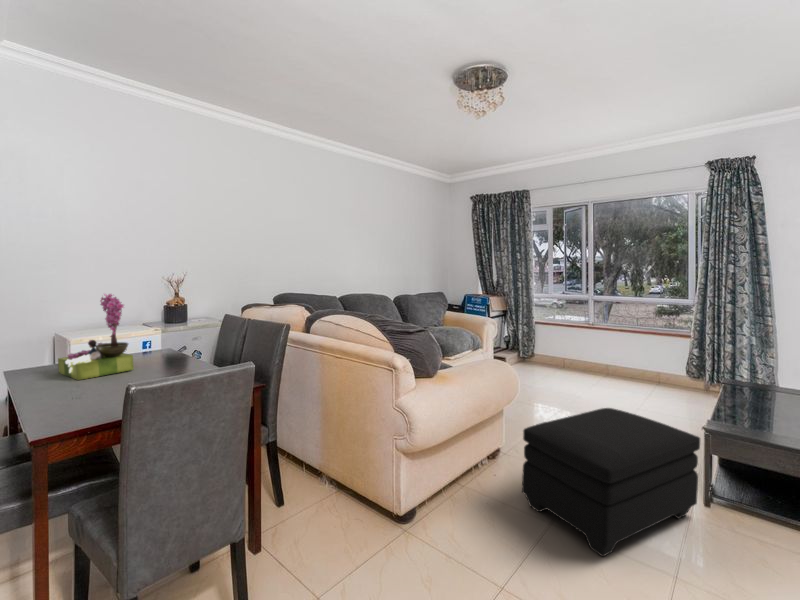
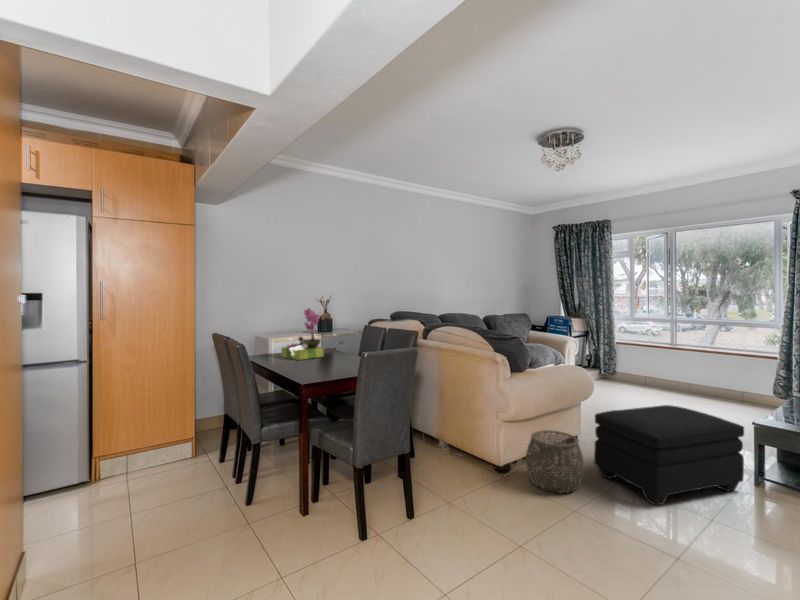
woven basket: none [435,456,512,550] -> present [526,430,584,493]

